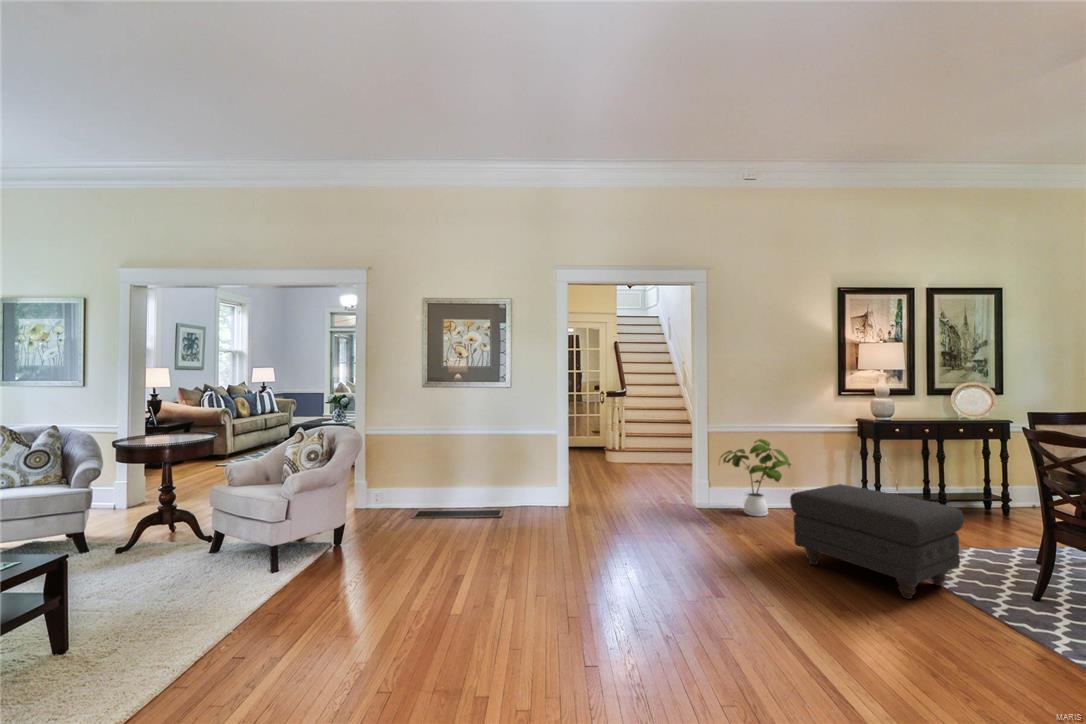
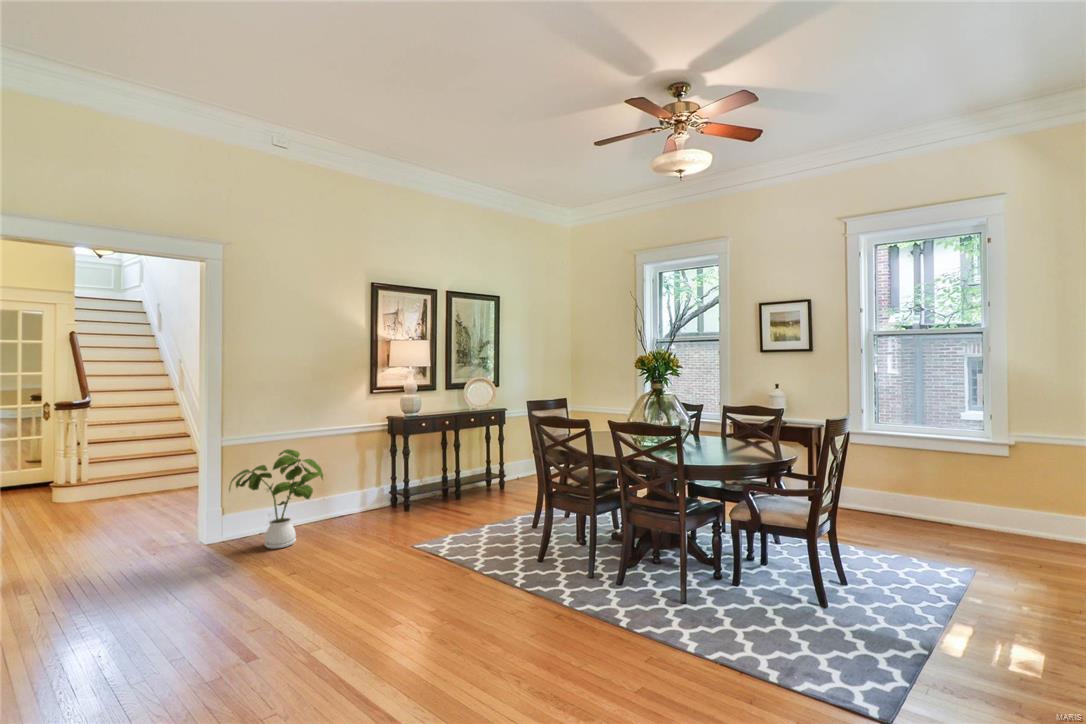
ottoman: present [790,484,964,599] -> none [327,488,489,597]

